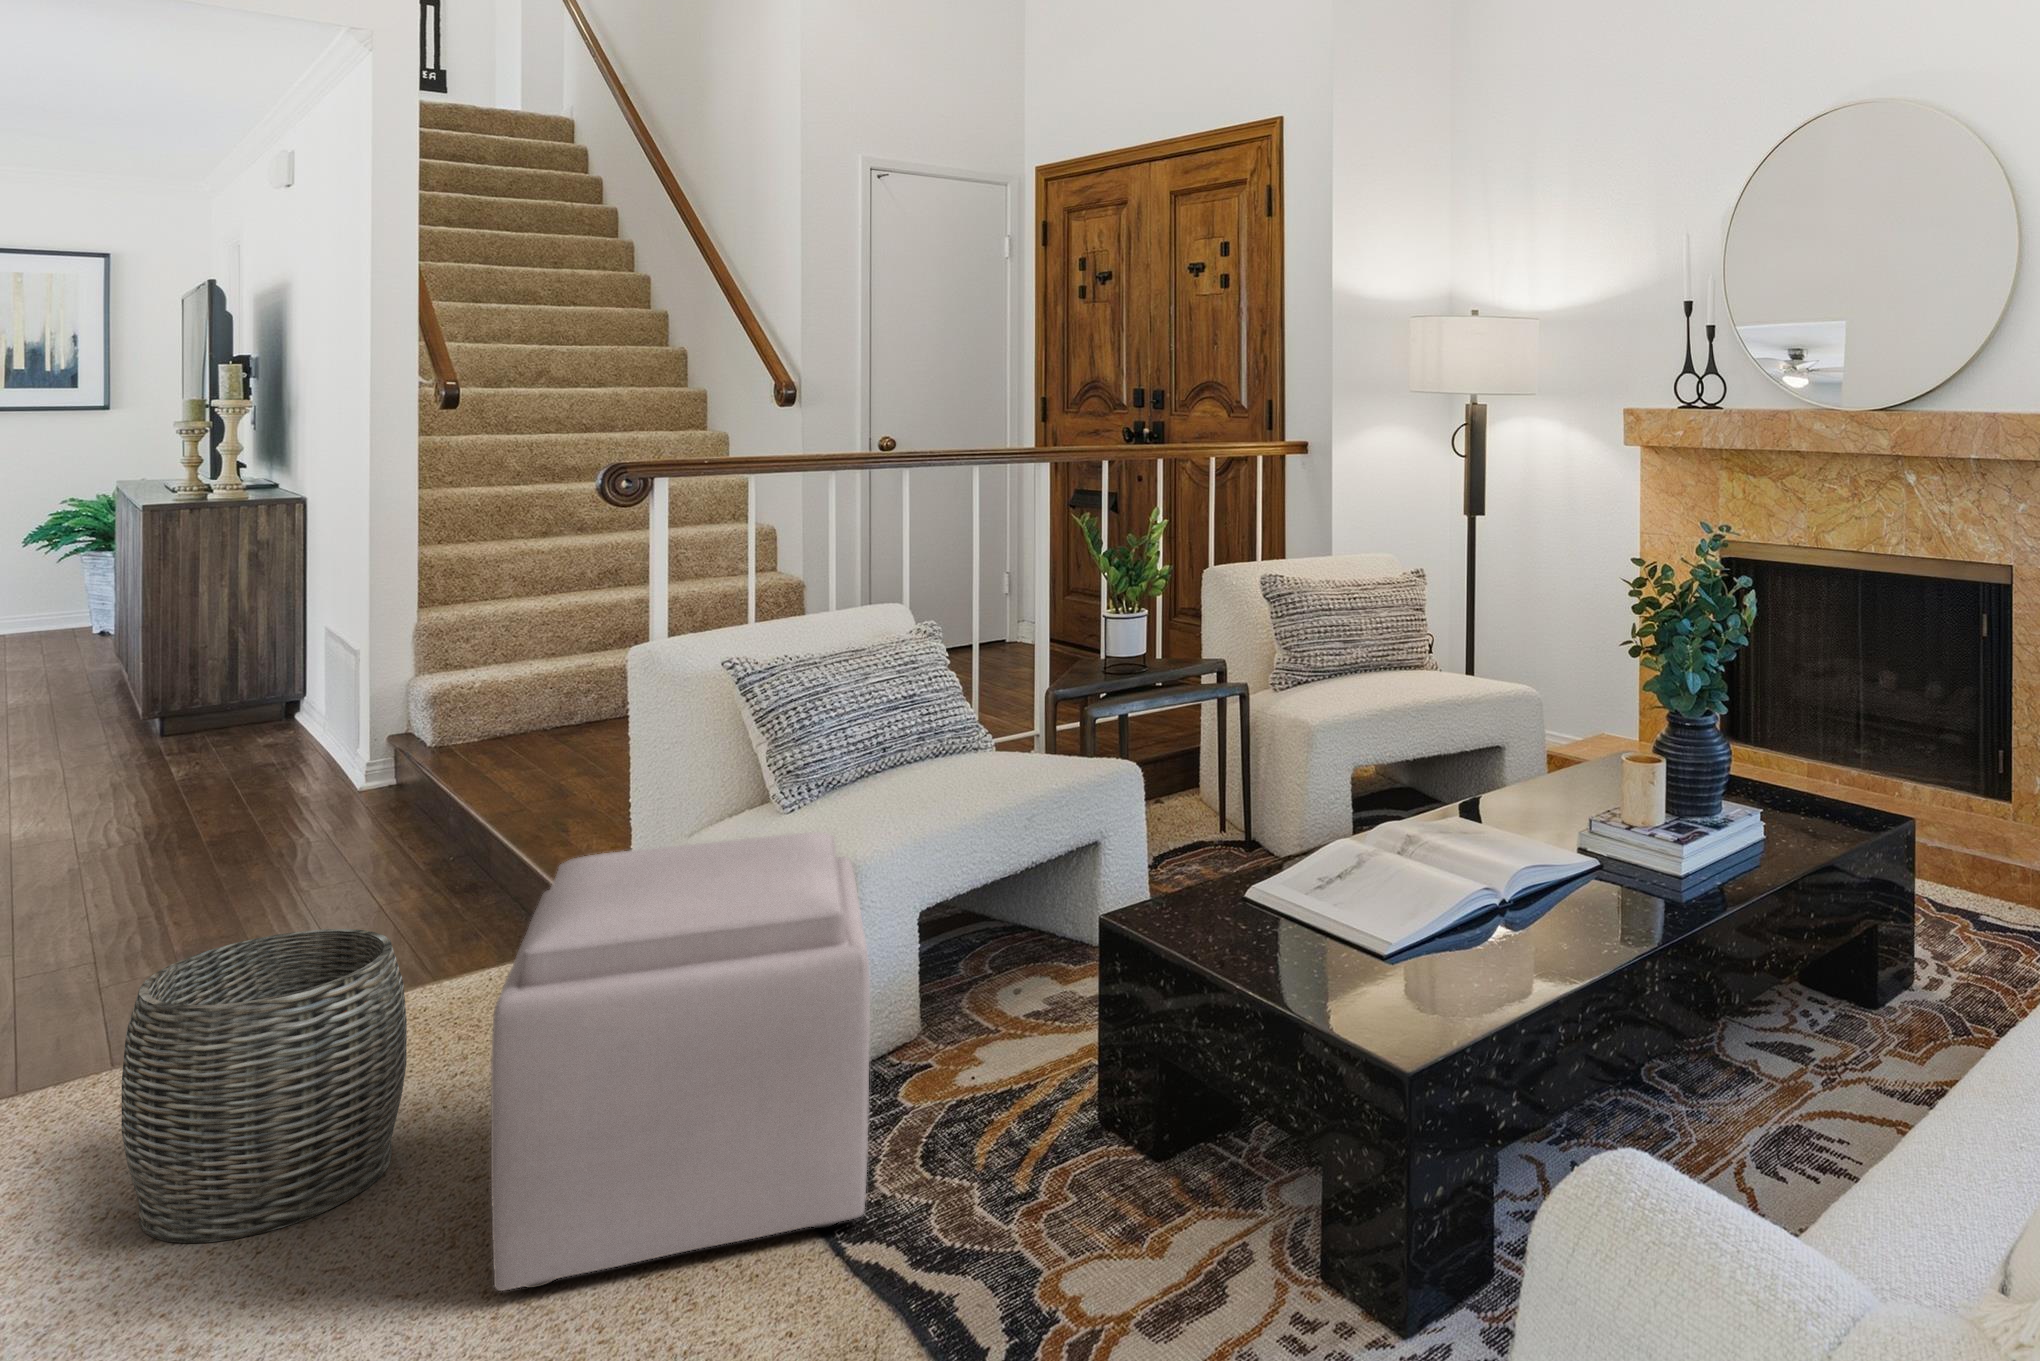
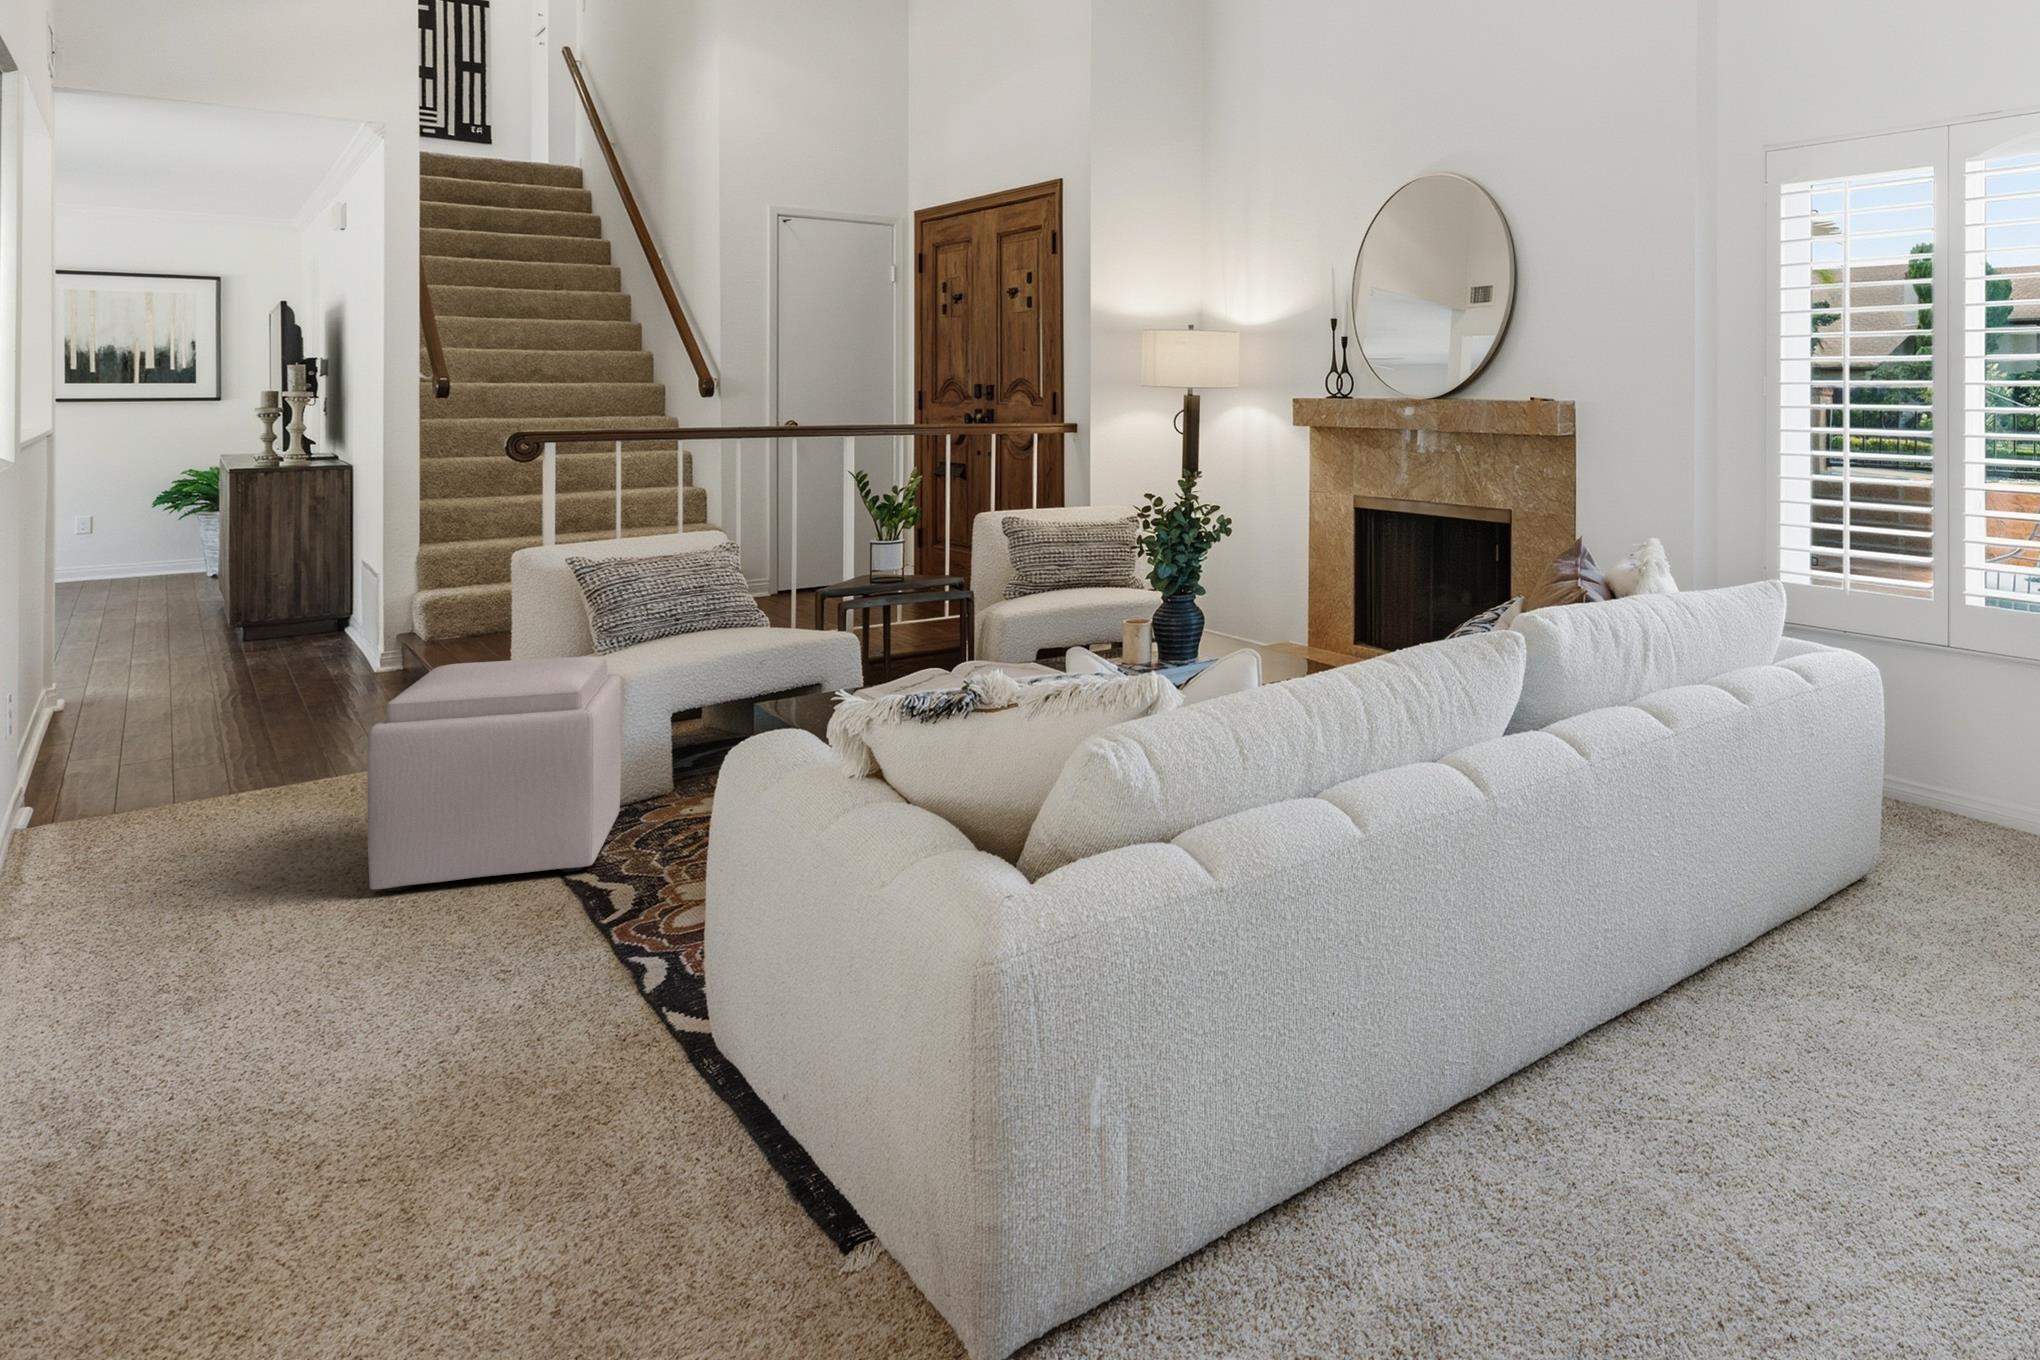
woven basket: present [122,929,407,1243] -> none [171,710,342,873]

